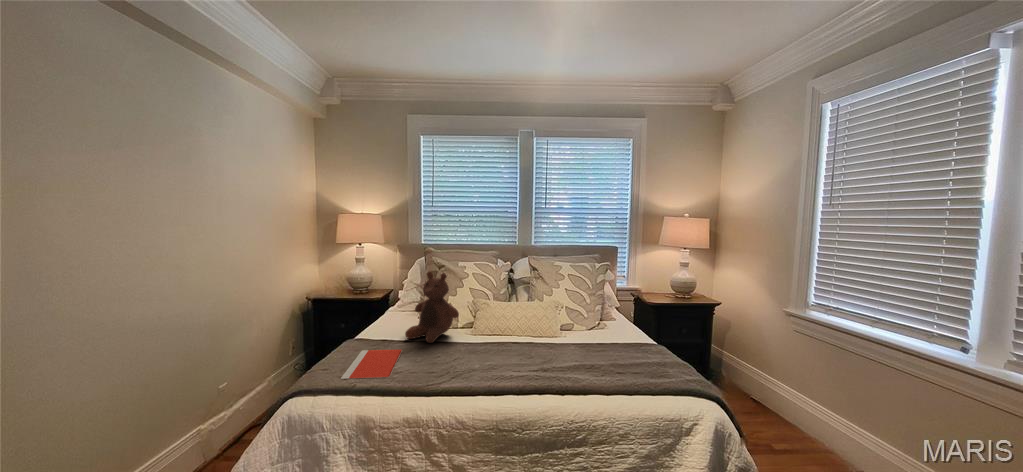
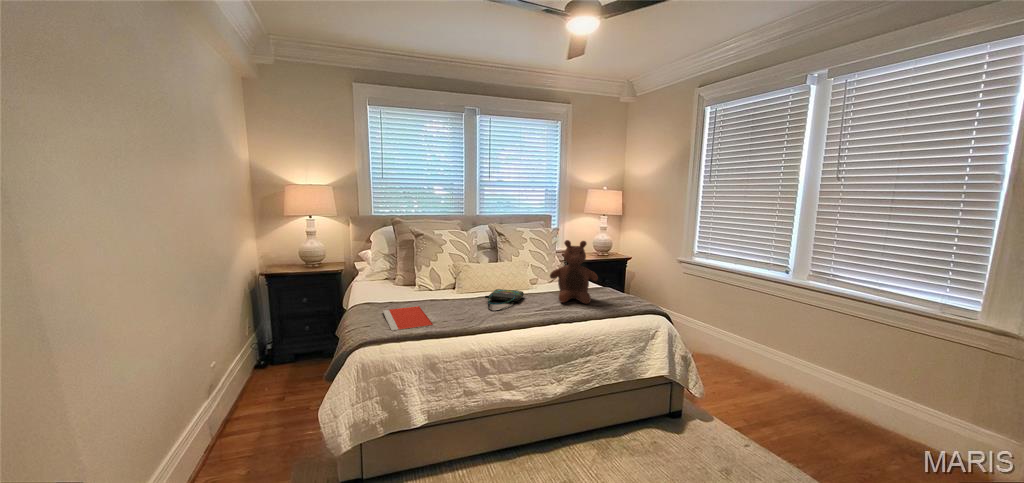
stuffed bear: present [405,272,459,343] -> present [550,240,598,304]
tote bag: none [473,336,532,367] -> present [485,289,524,311]

